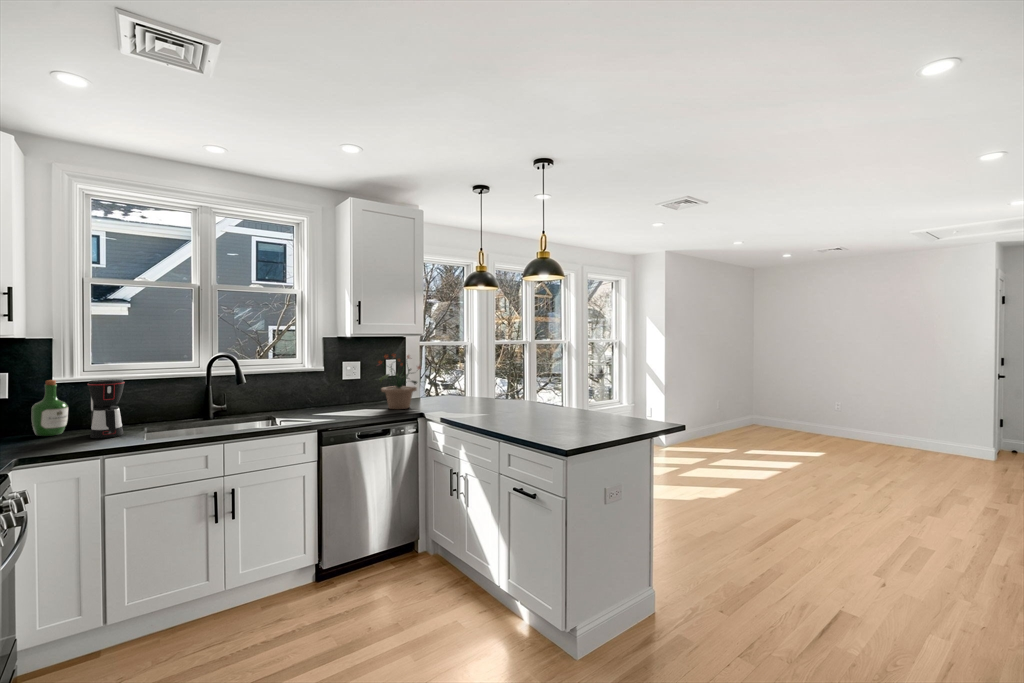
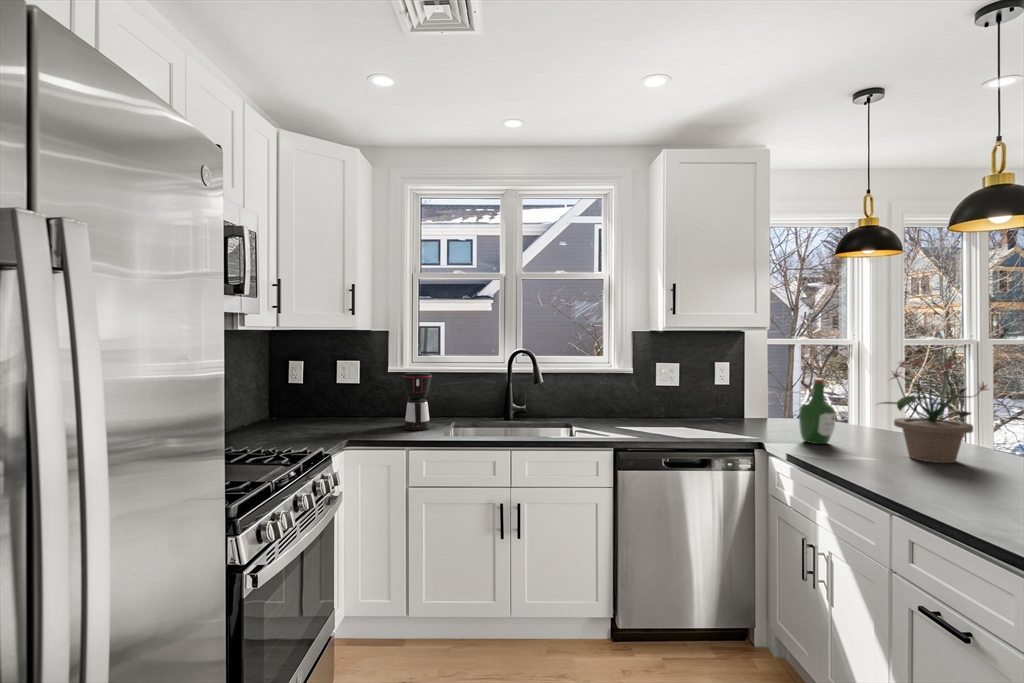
potted plant: present [379,355,421,409] -> present [881,360,988,463]
wine bottle: present [32,380,68,436] -> present [799,378,836,444]

